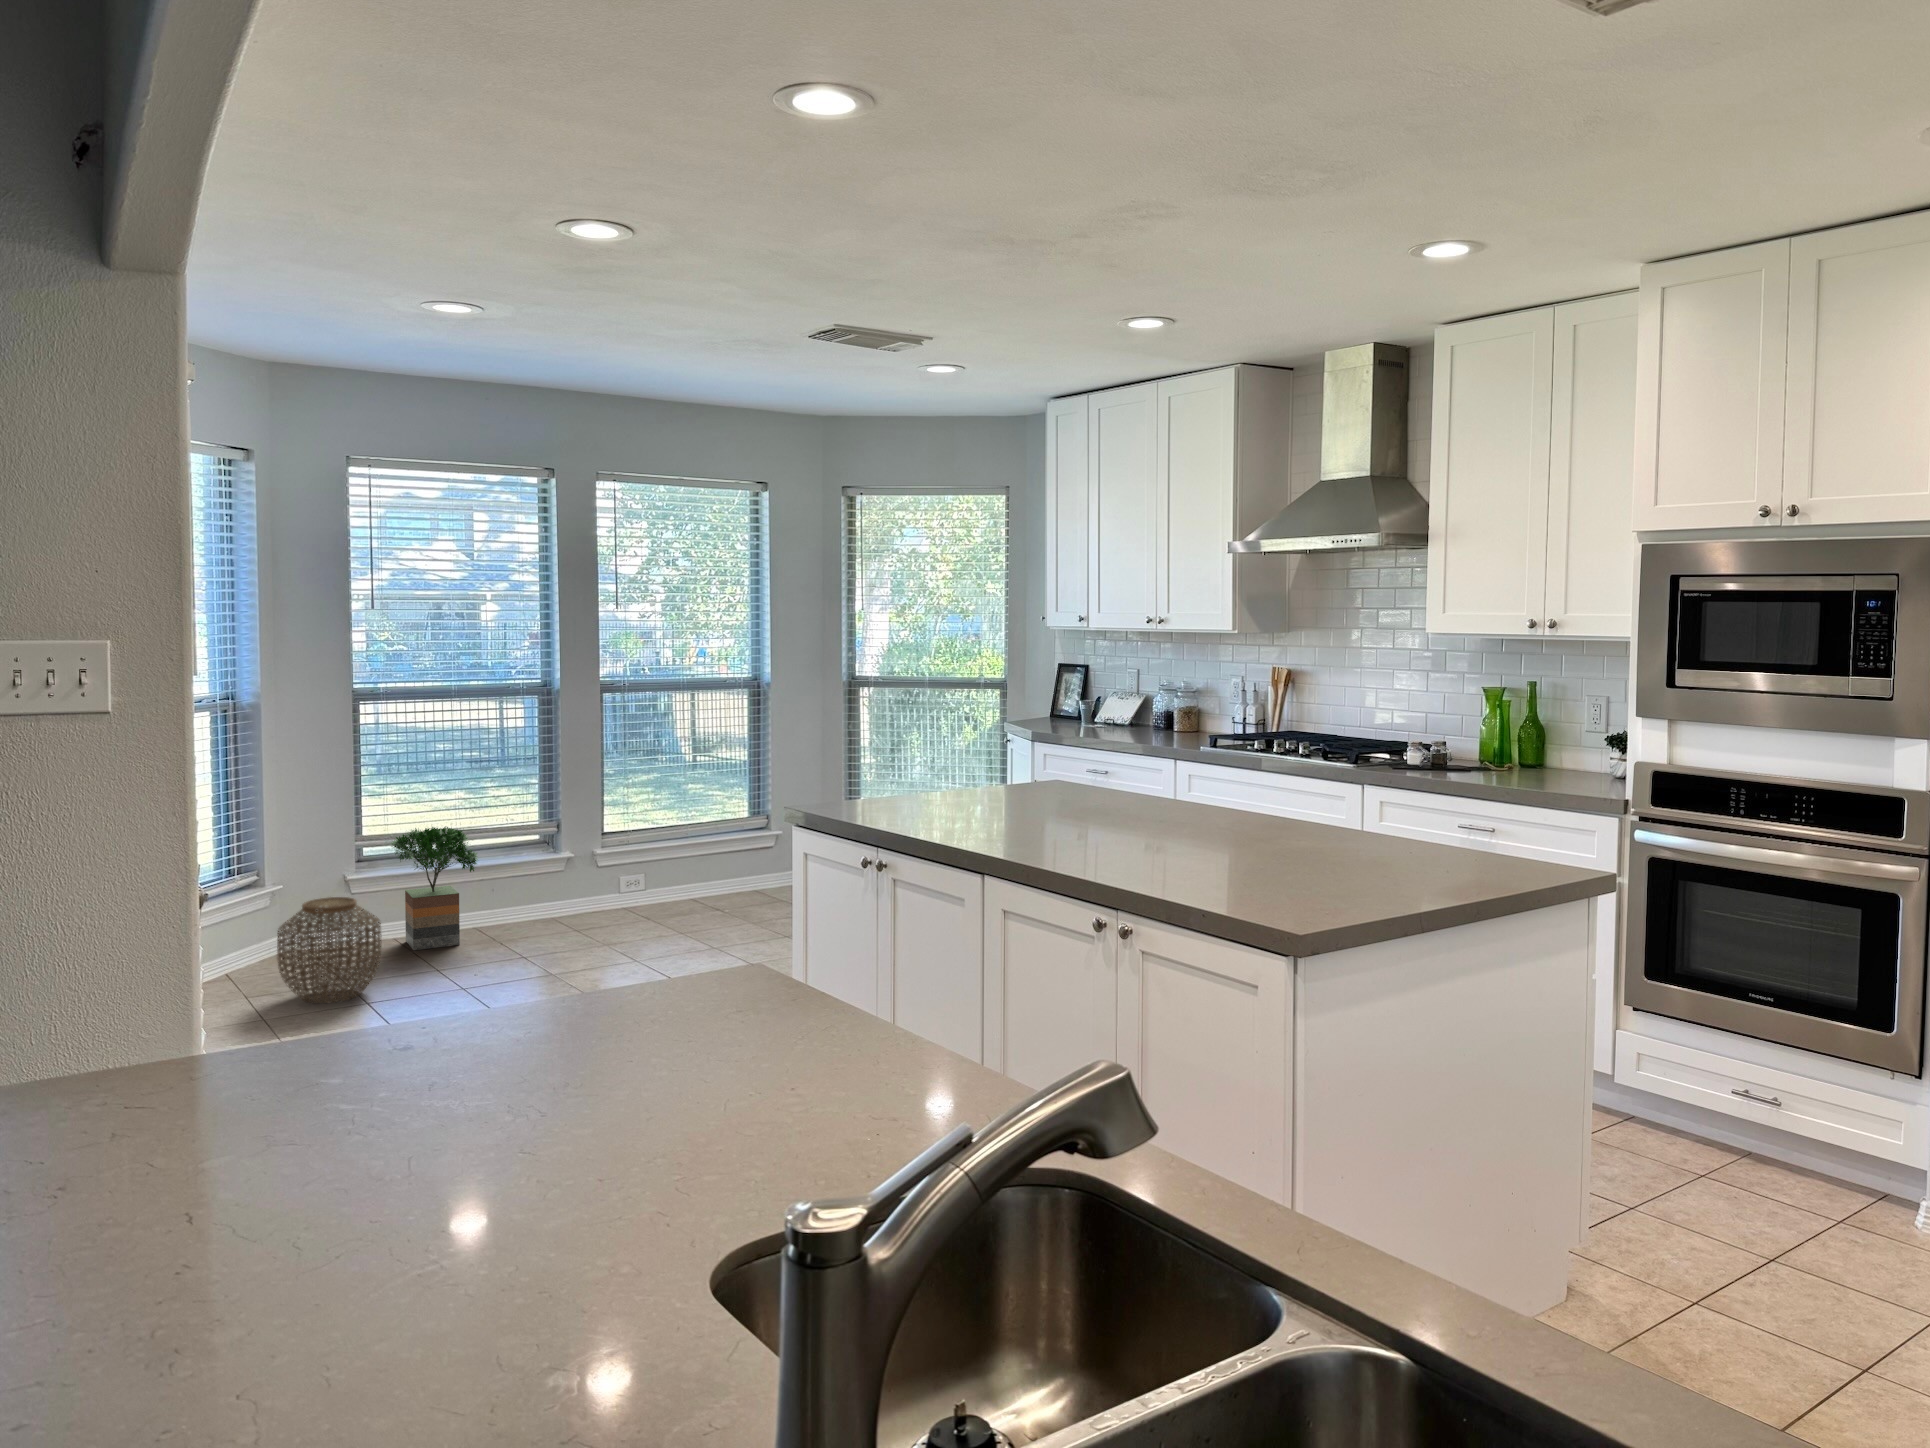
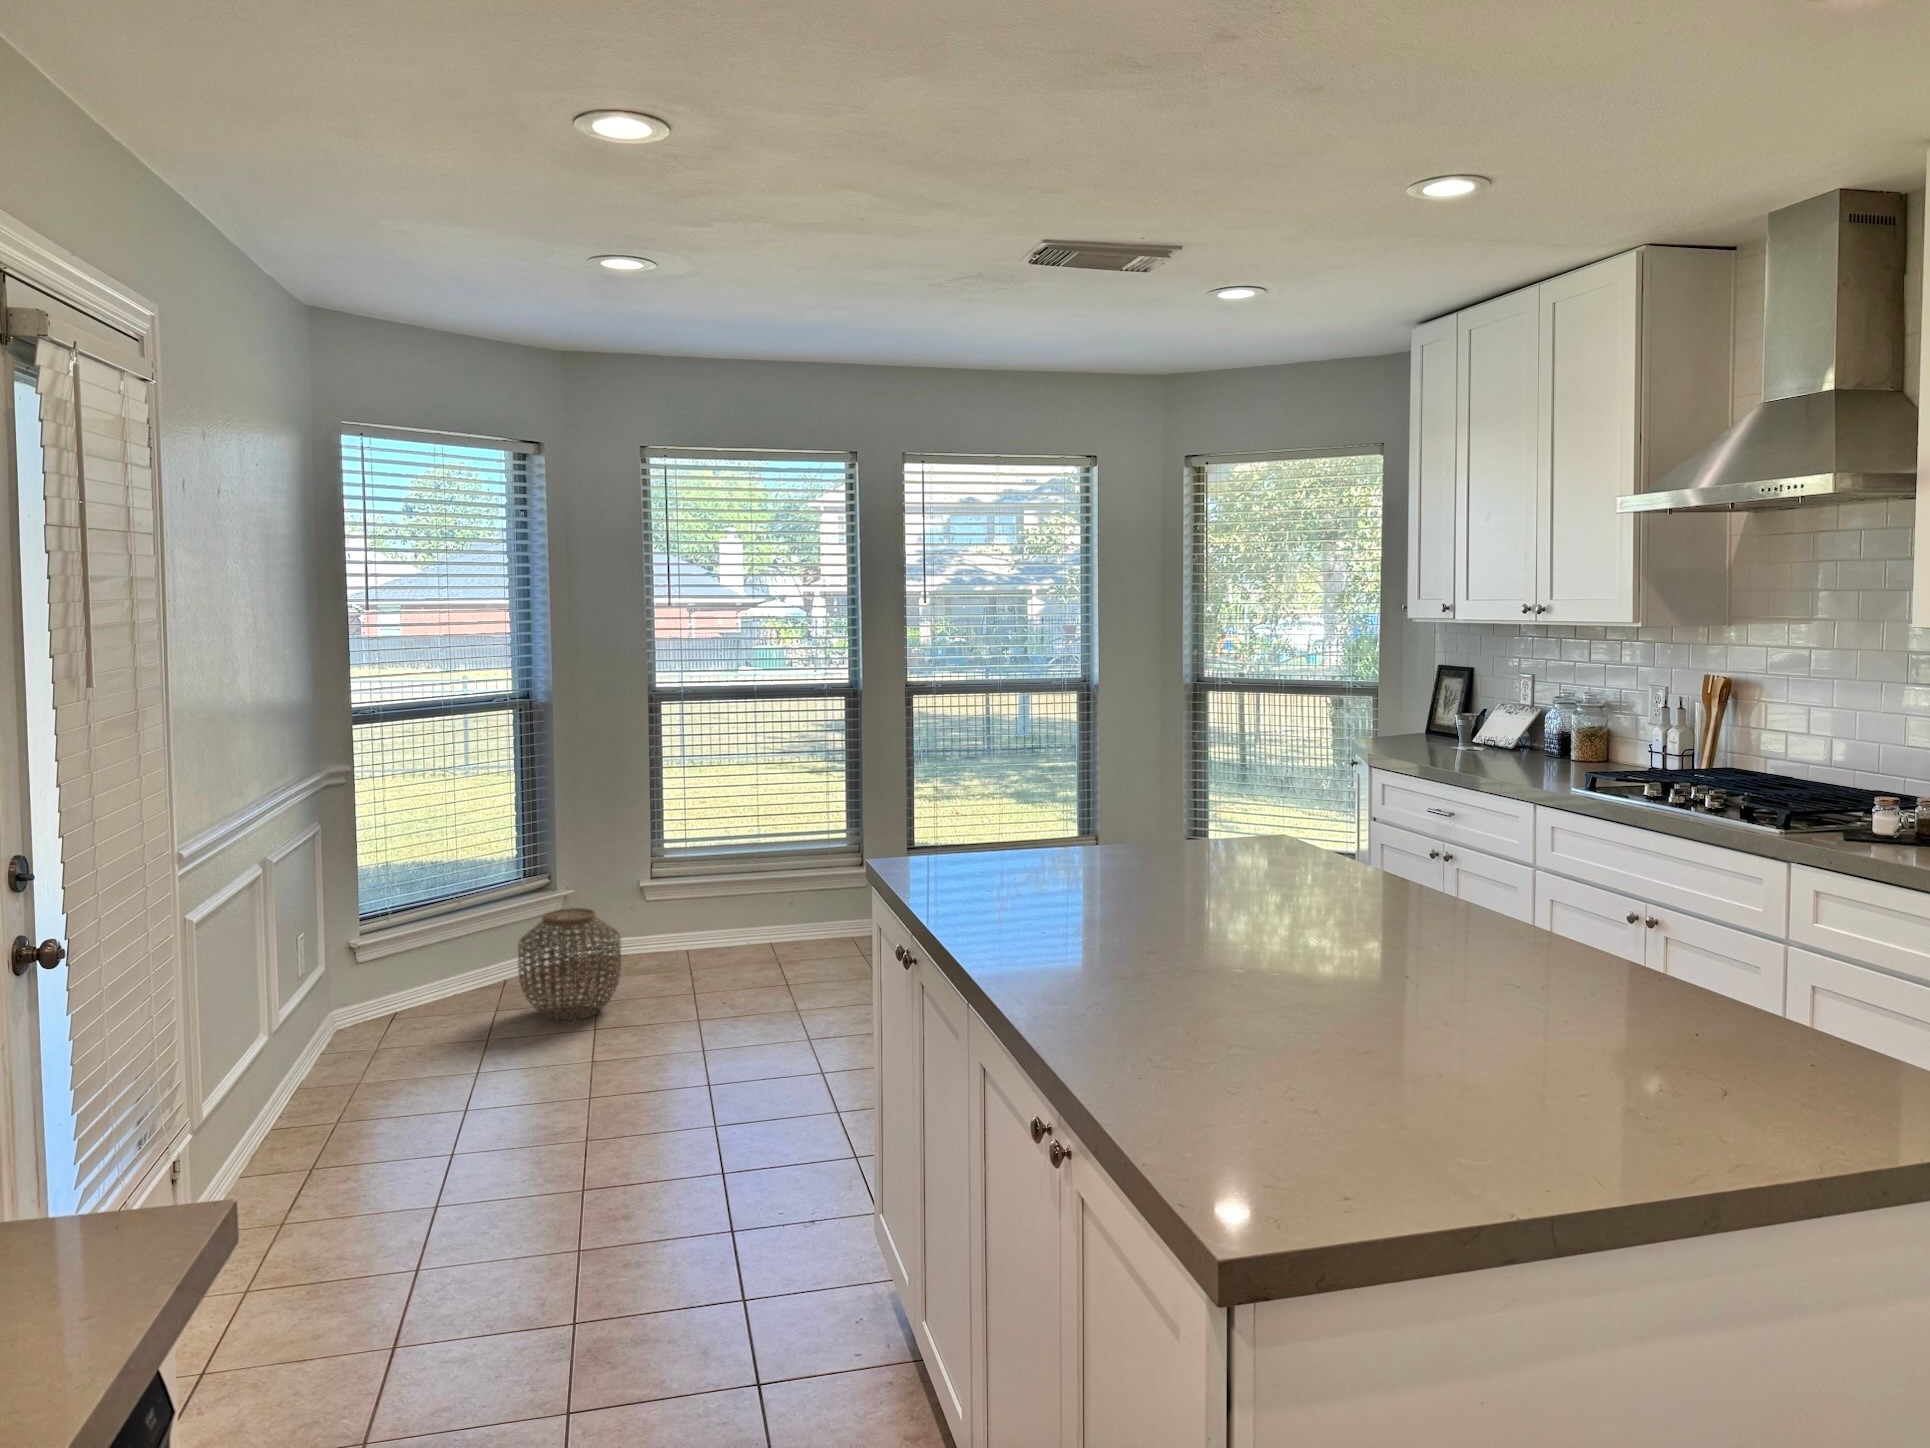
potted tree: present [391,827,478,950] -> none [672,833,760,965]

